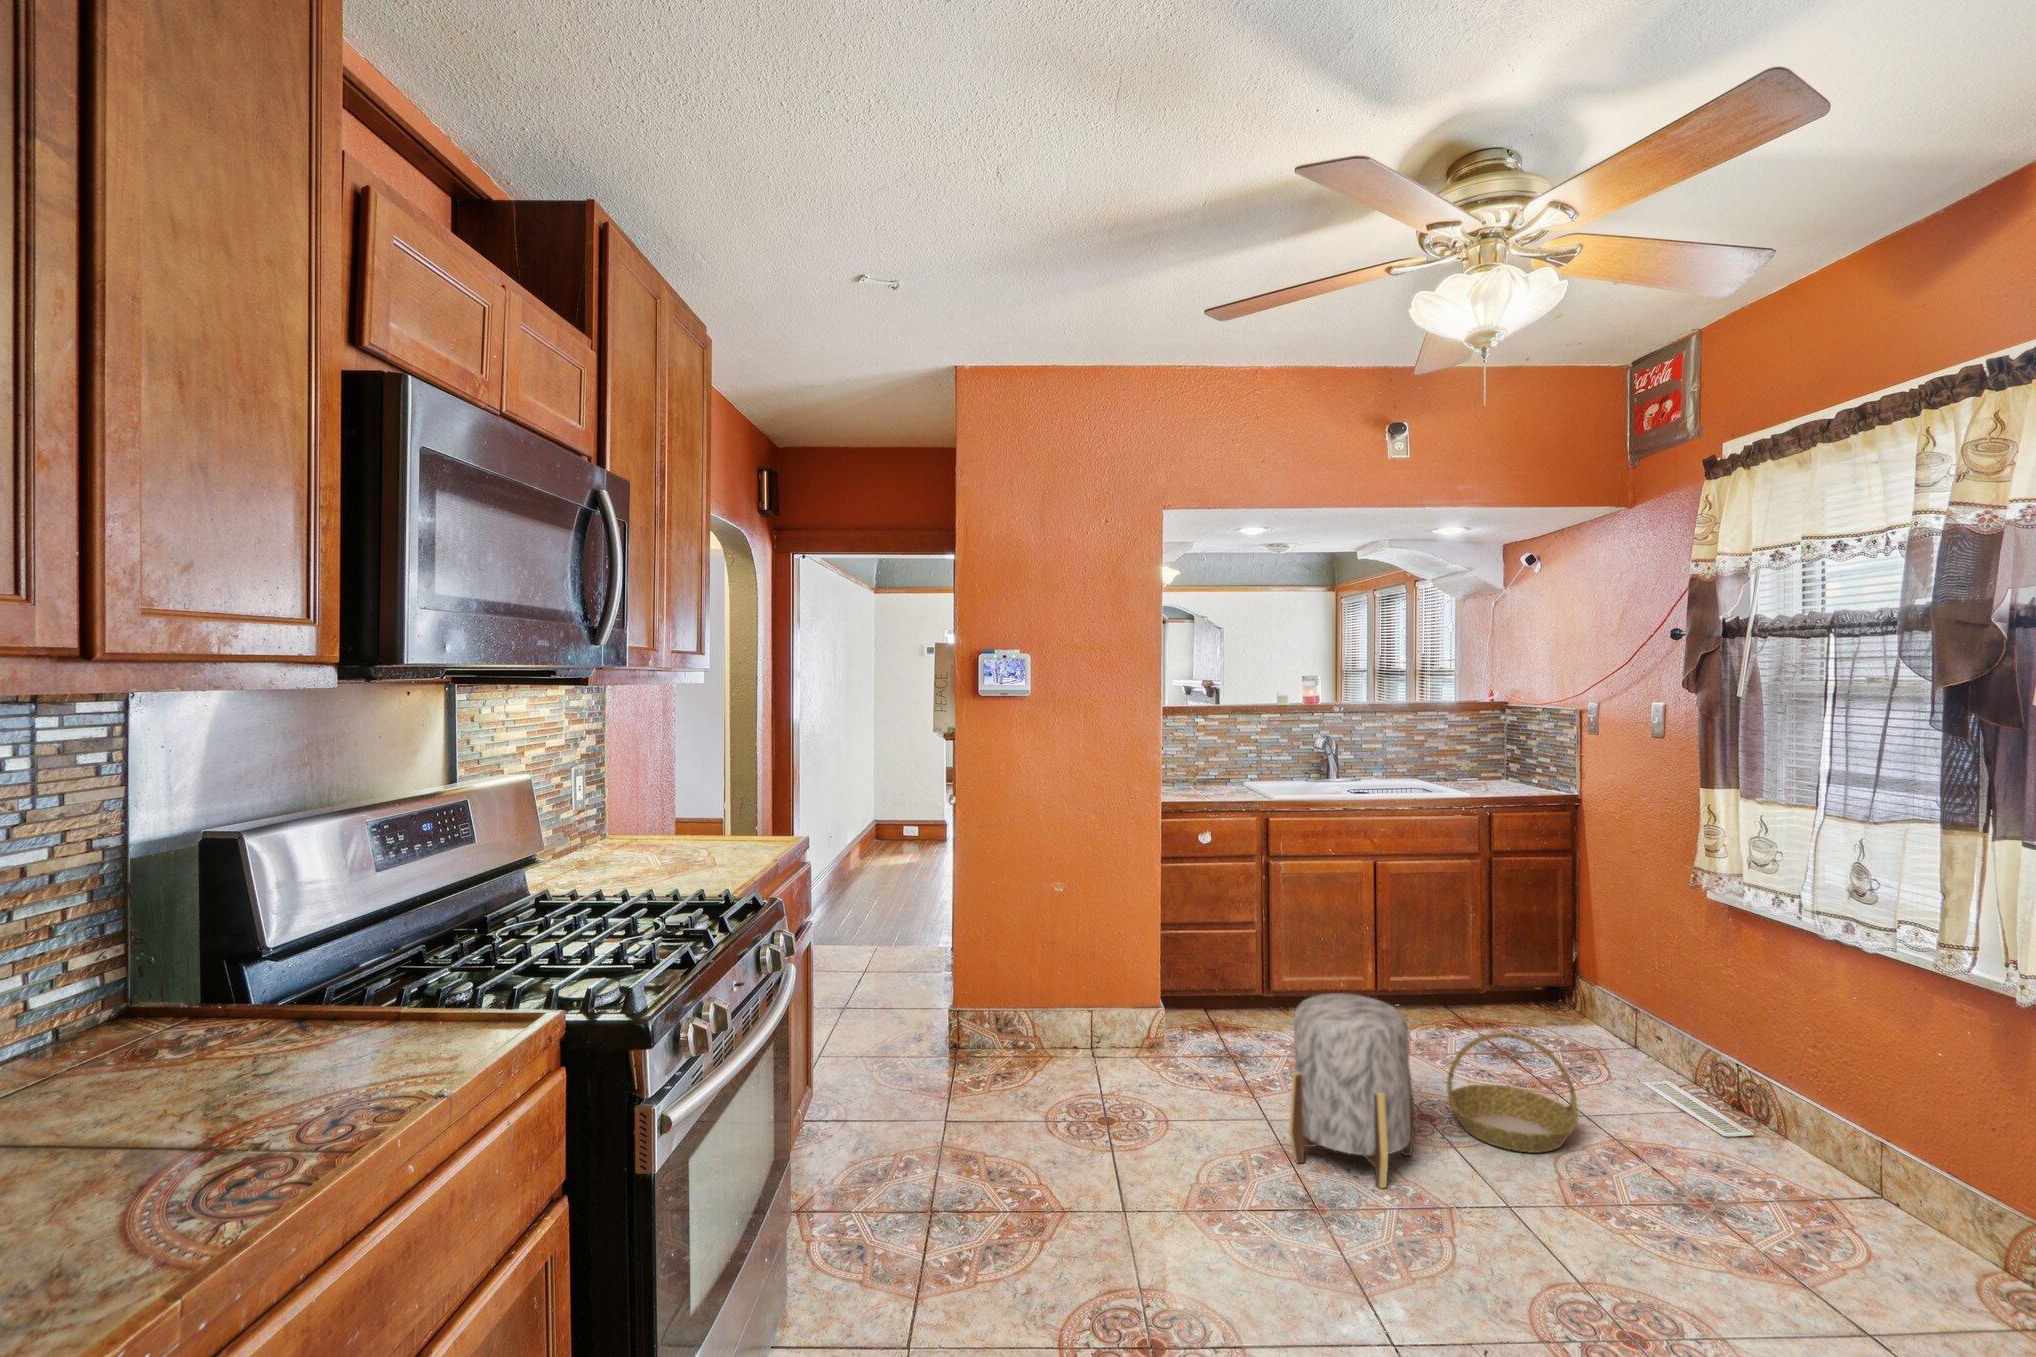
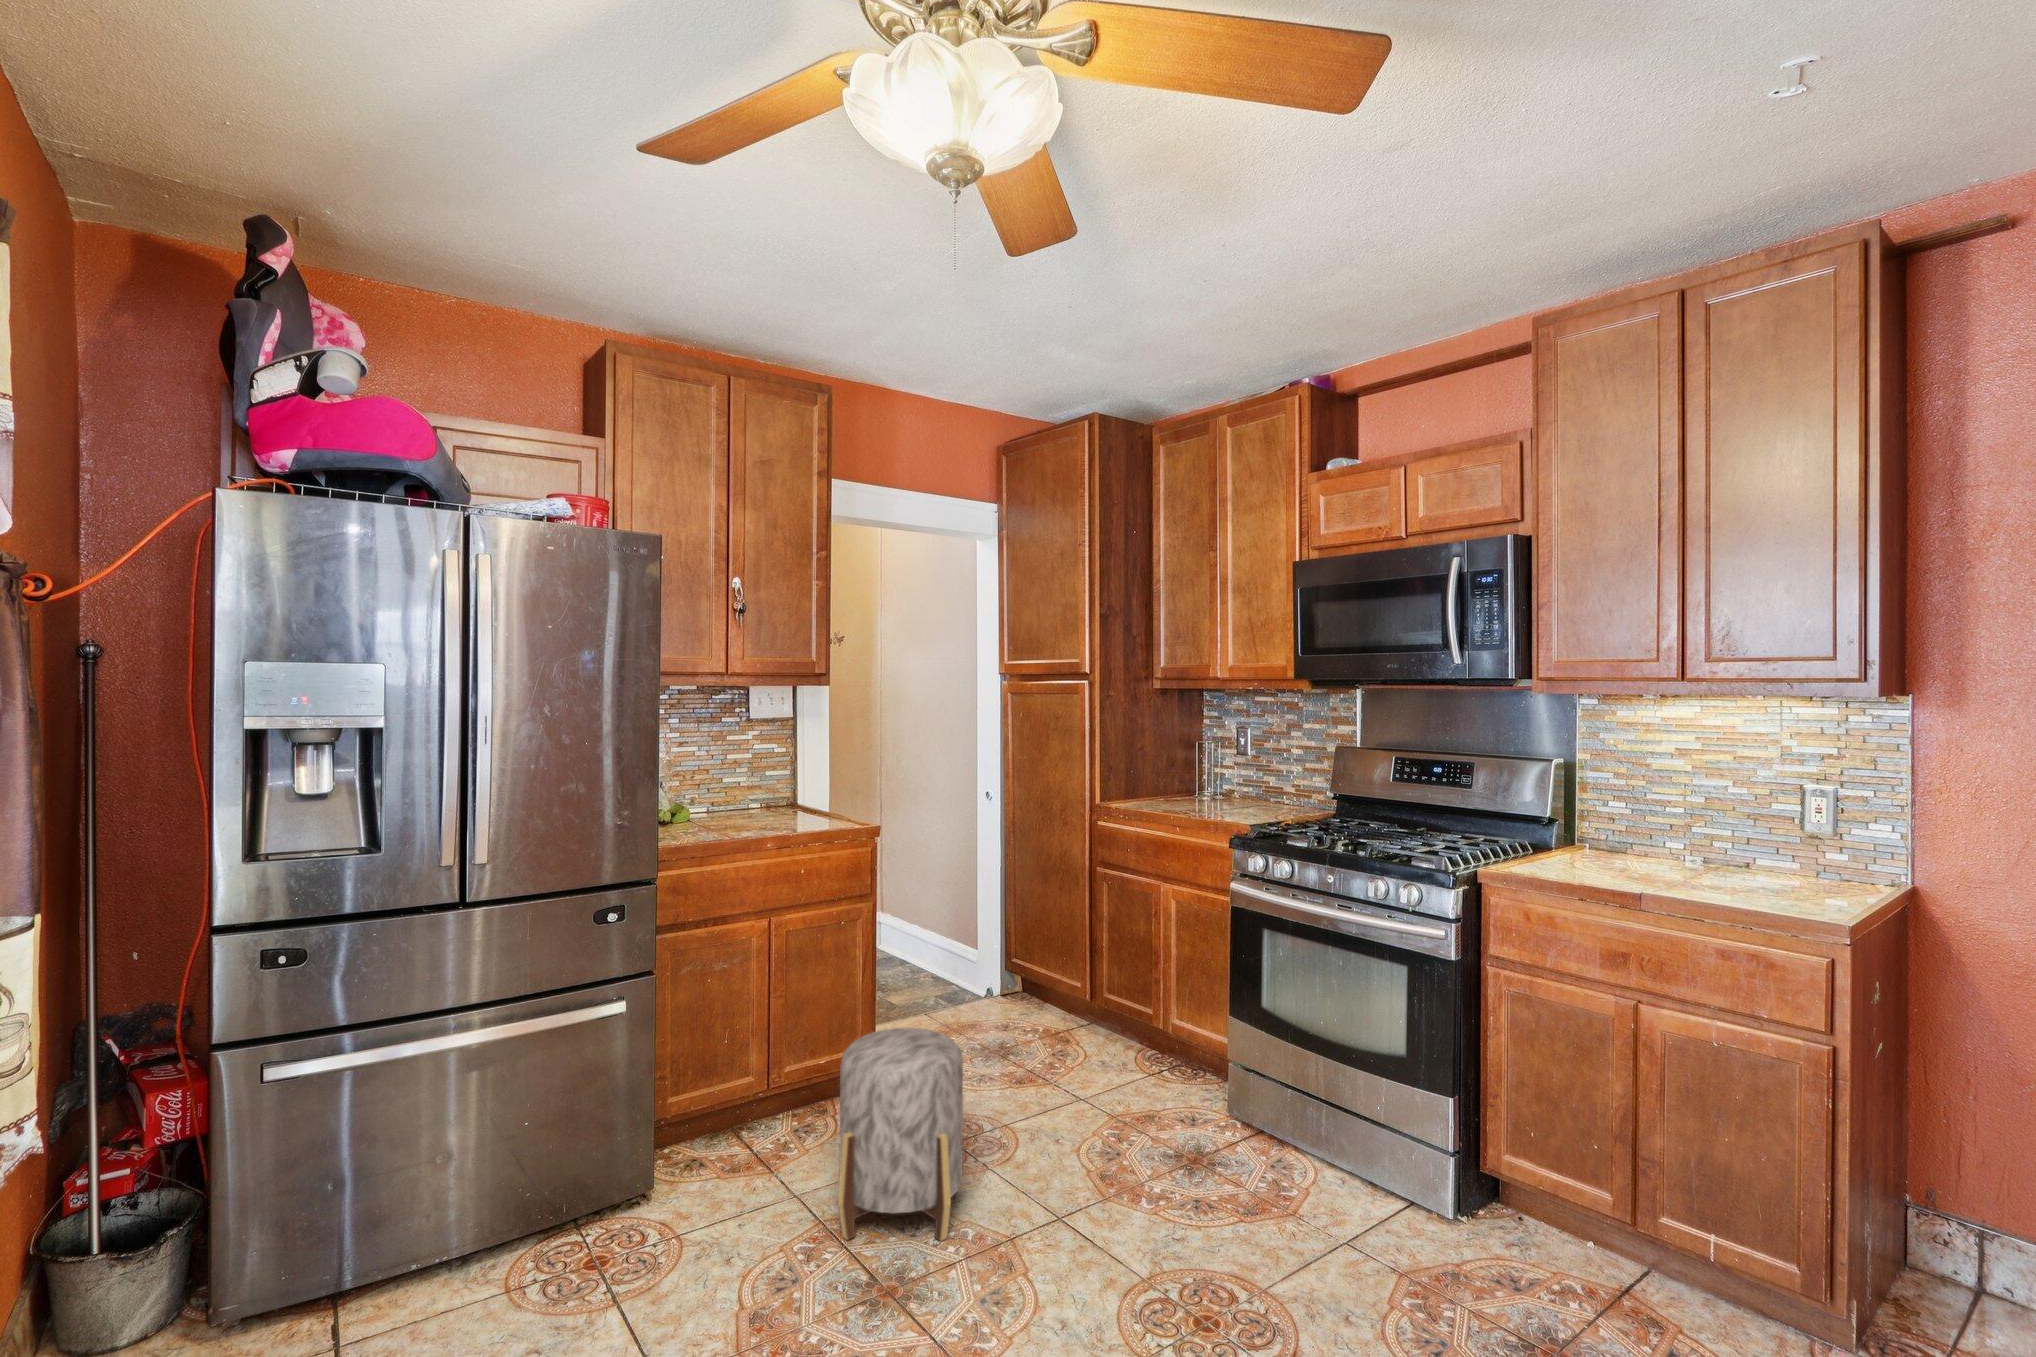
basket: present [1447,1032,1578,1153] -> none [975,1035,1091,1156]

